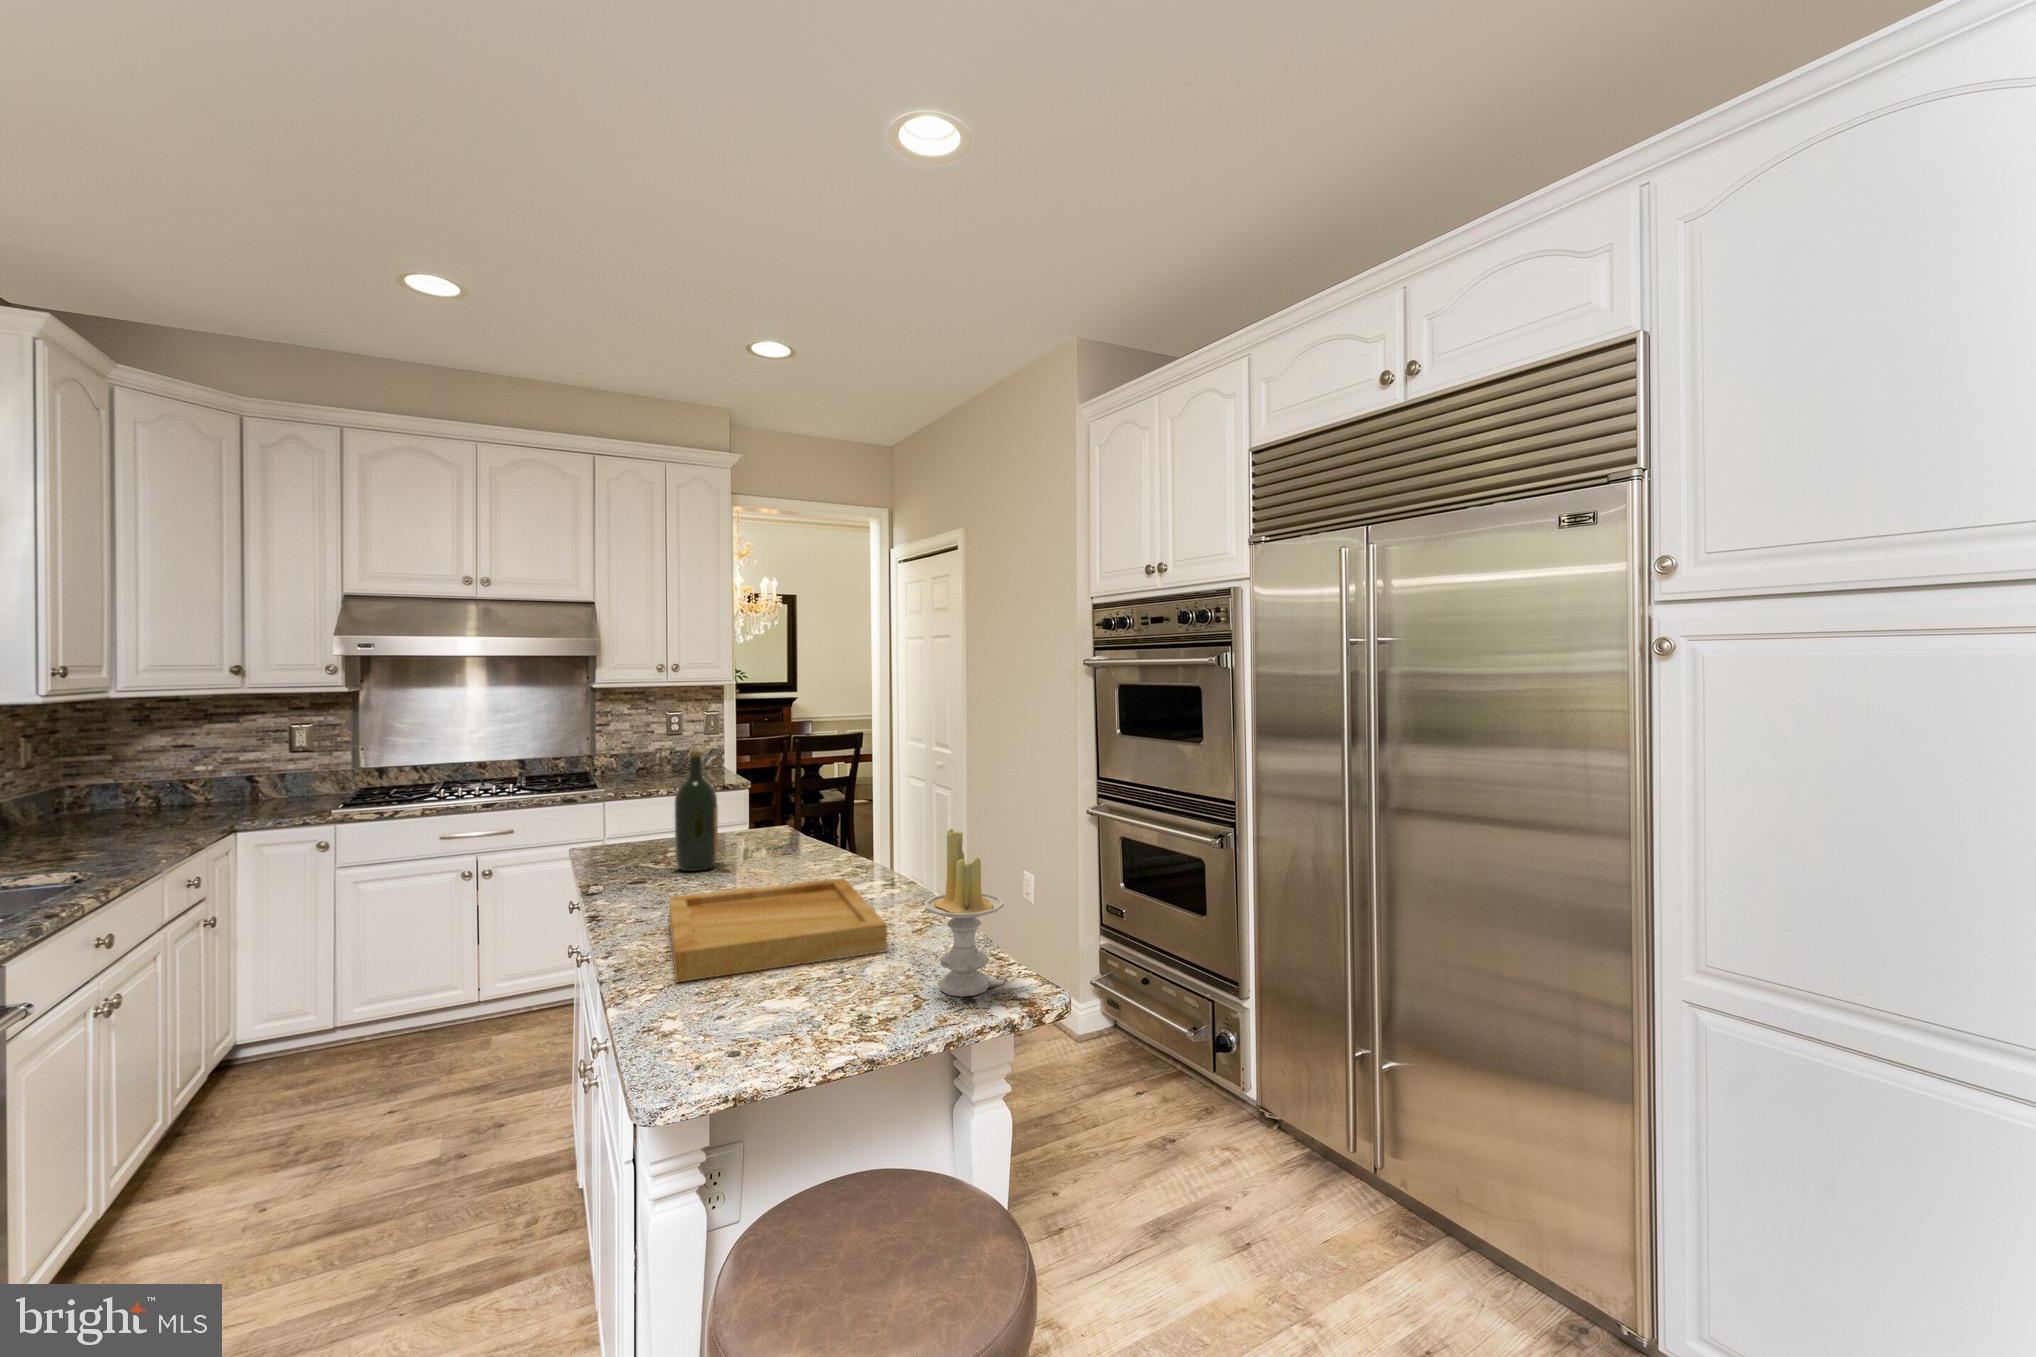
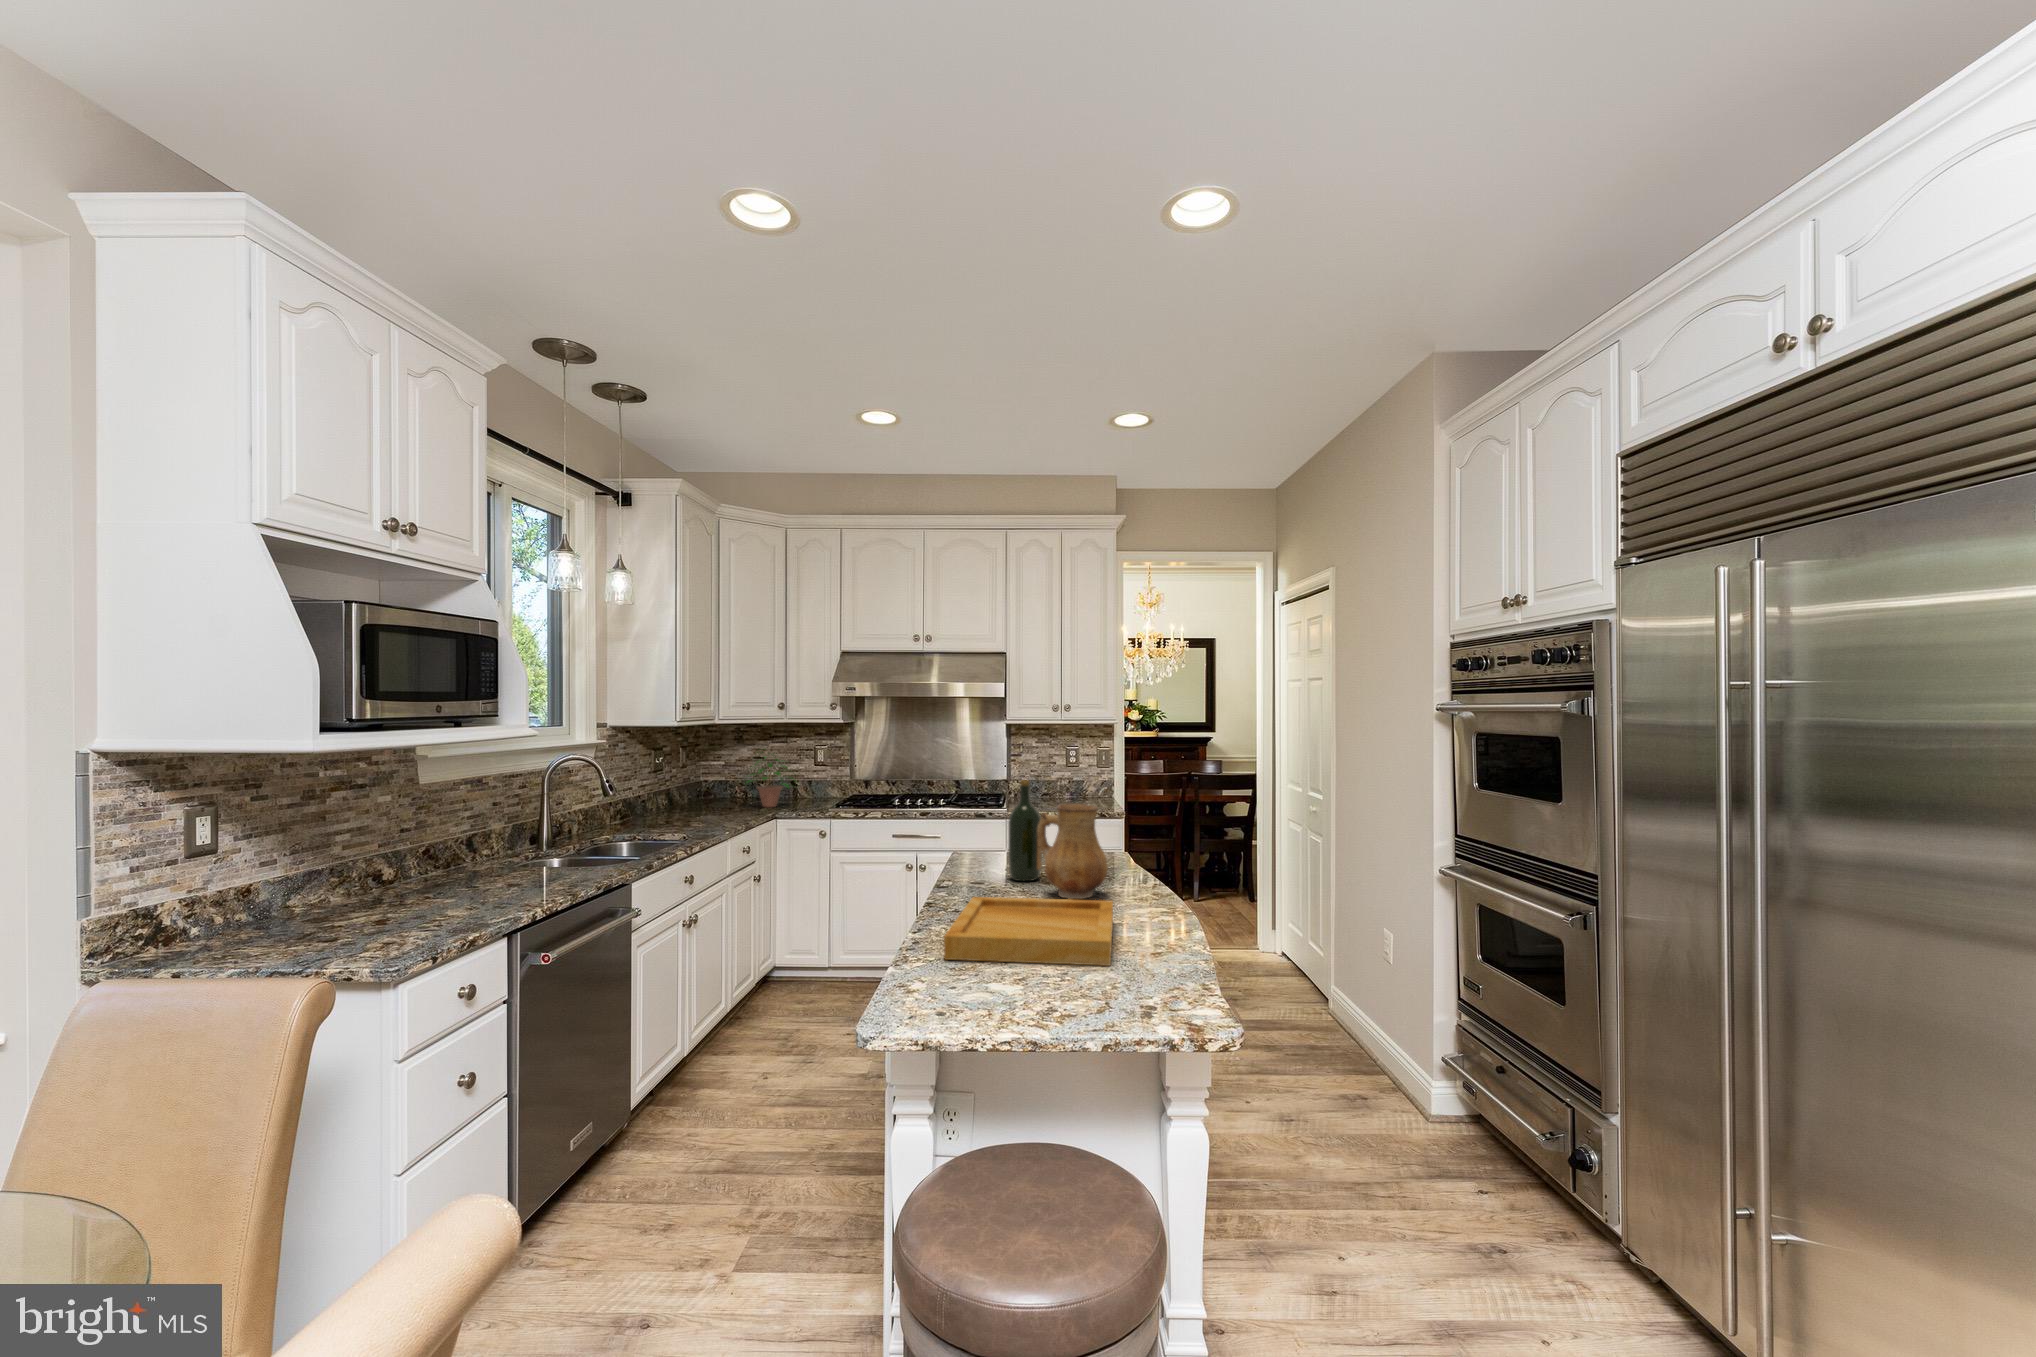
potted plant: none [154,733,266,818] -> present [748,748,793,807]
ceramic pitcher: none [726,773,813,884] -> present [1037,804,1108,899]
candle: present [924,829,1004,996] -> none [1109,863,1180,1012]

